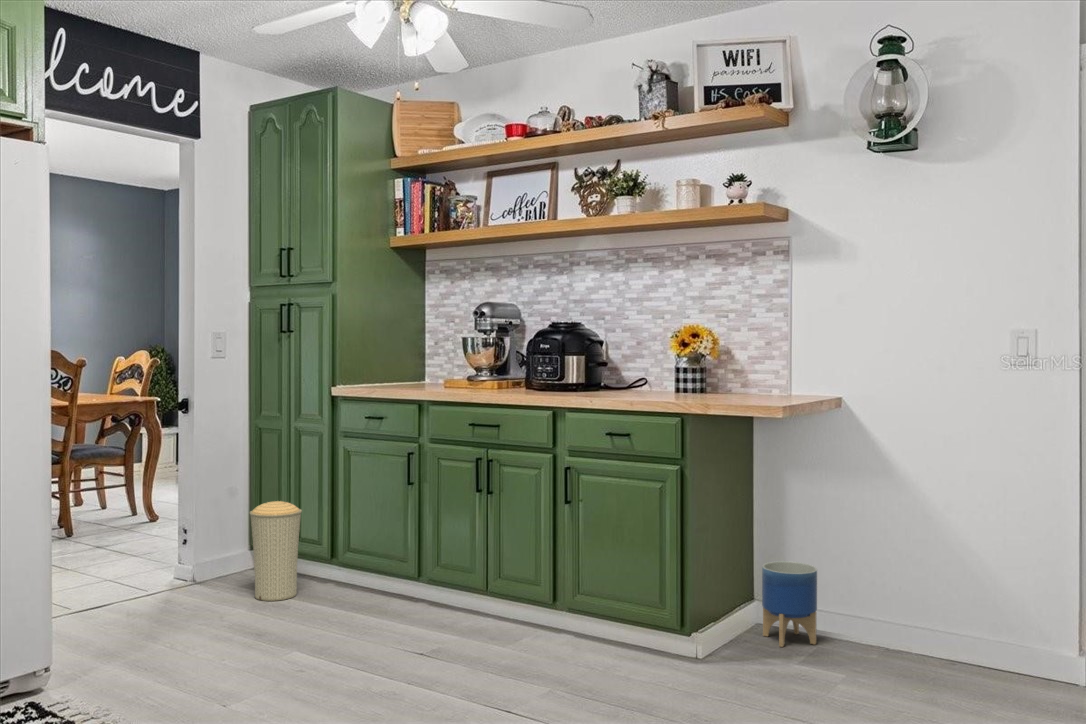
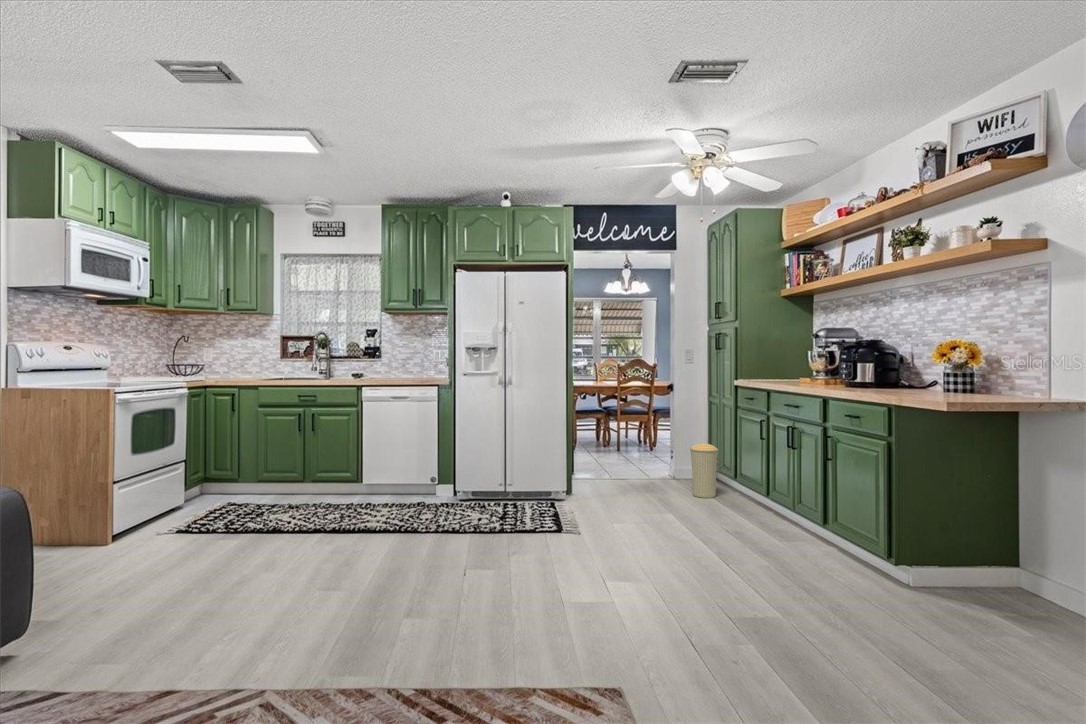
planter: present [762,561,817,647] -> none [1005,537,1064,615]

